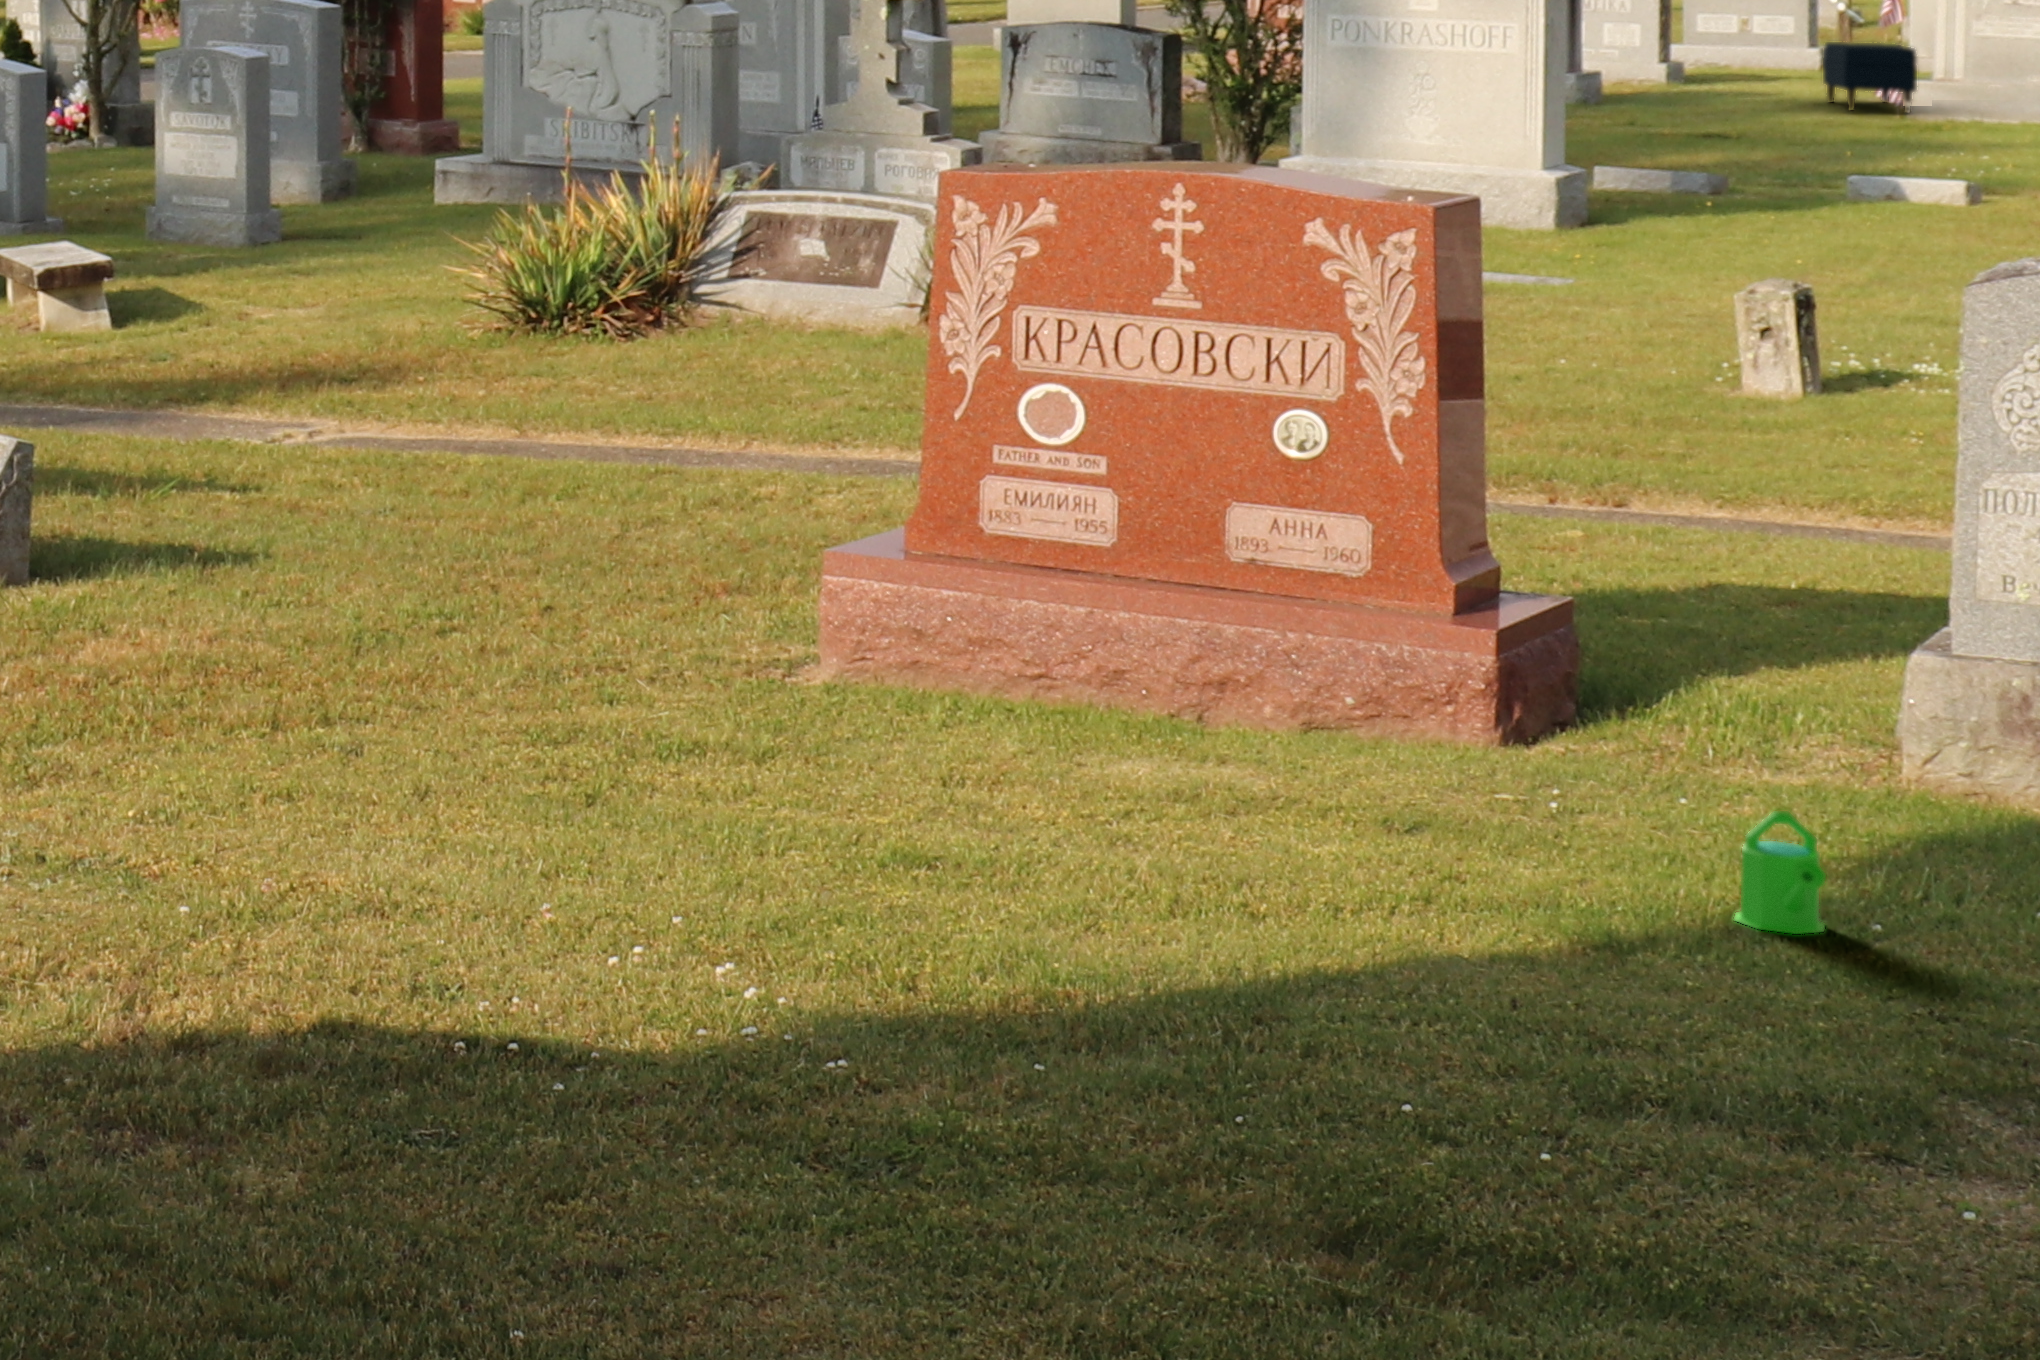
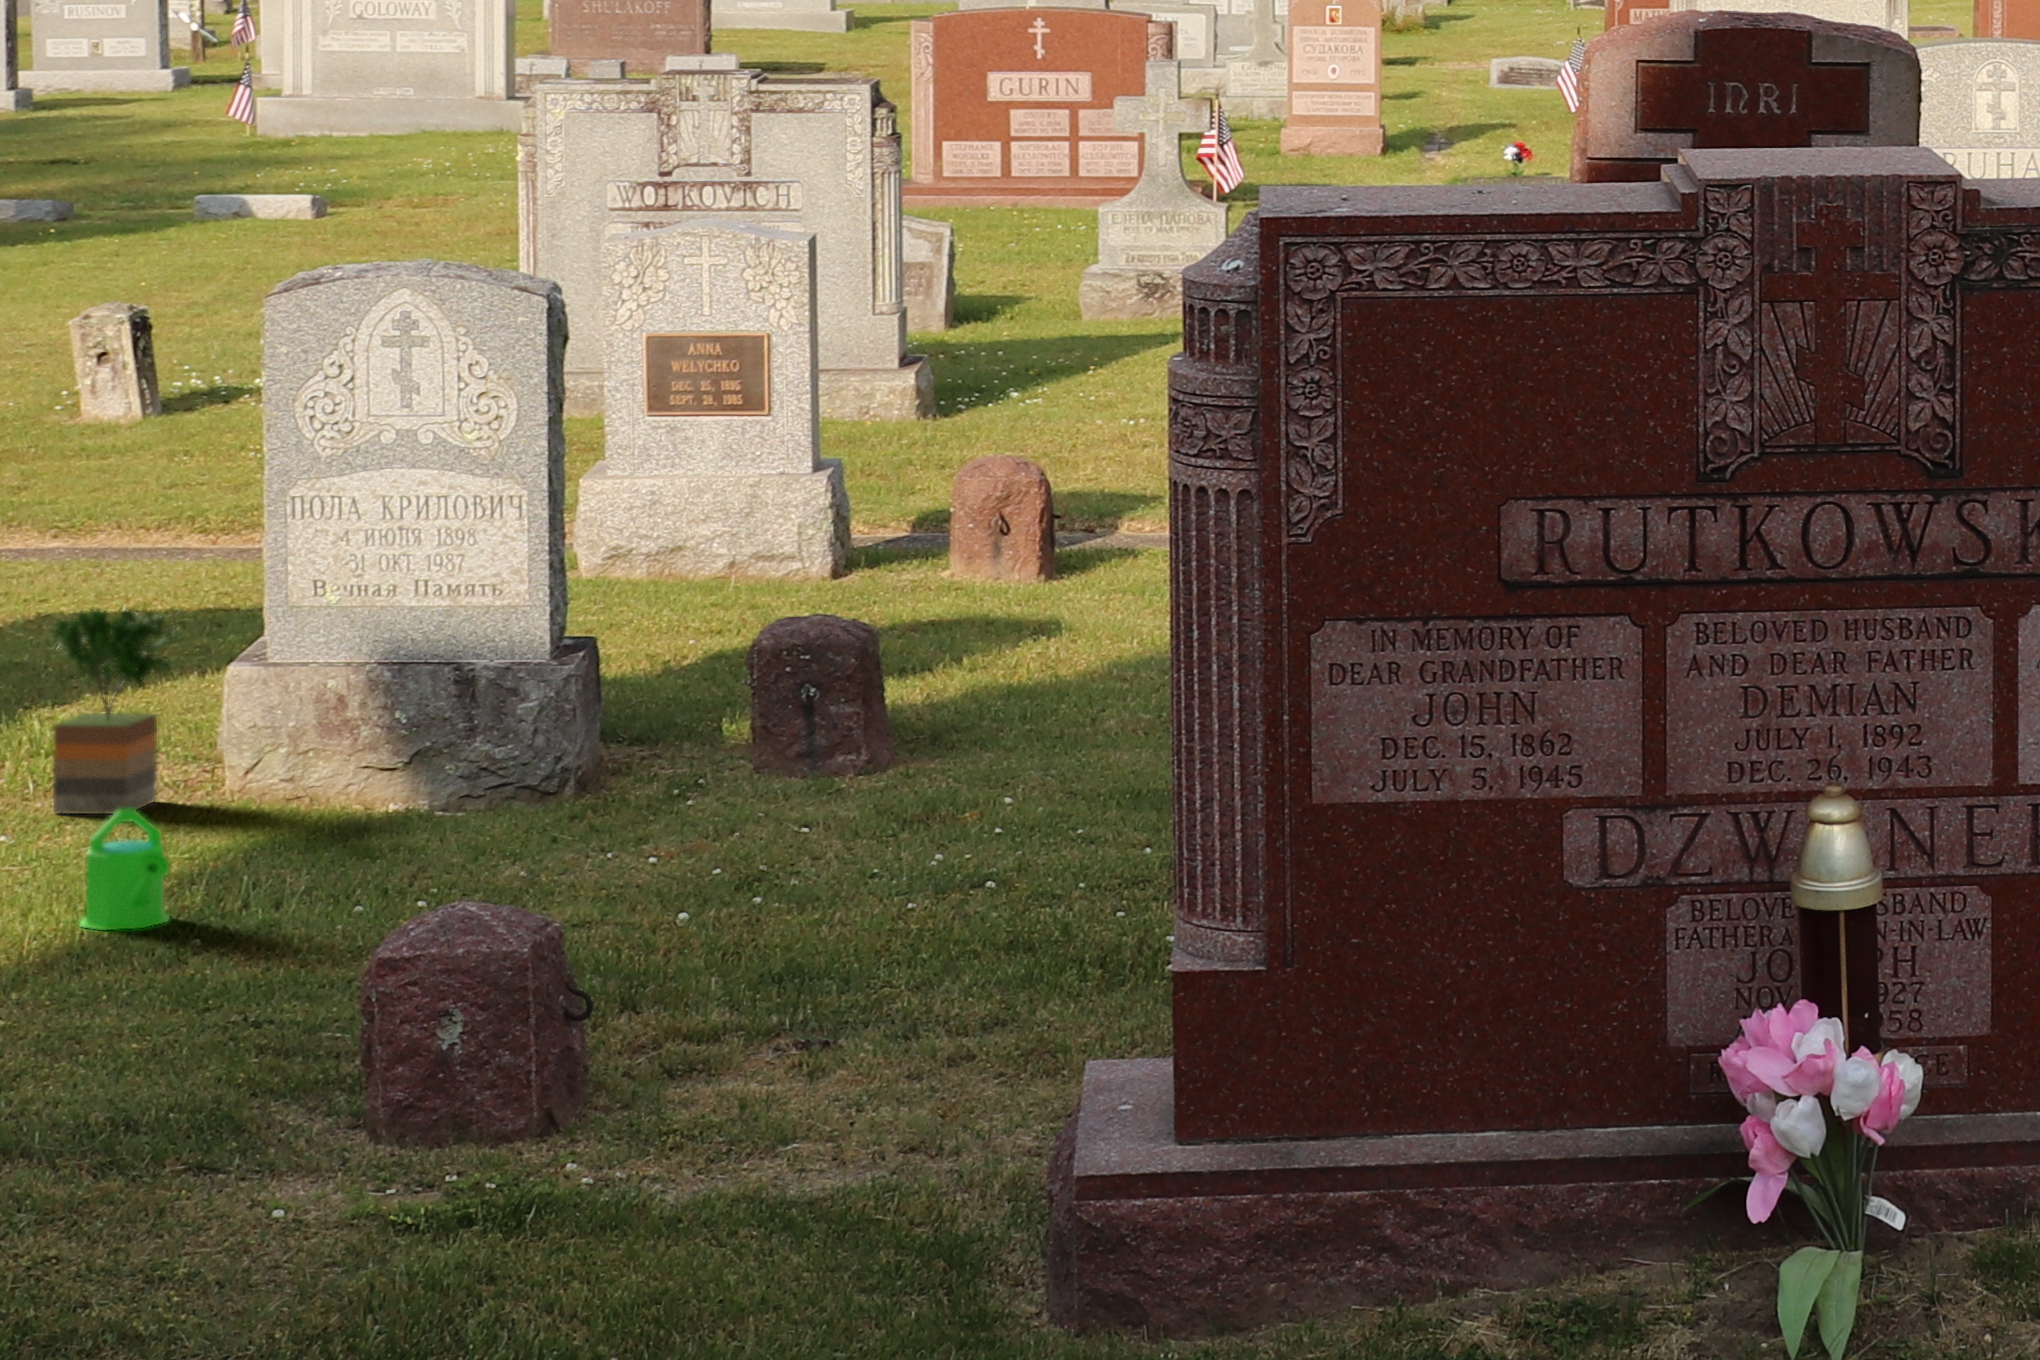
bench: present [1823,42,1917,112] -> none [171,66,270,140]
potted tree: none [1703,590,1842,800] -> present [49,609,181,814]

